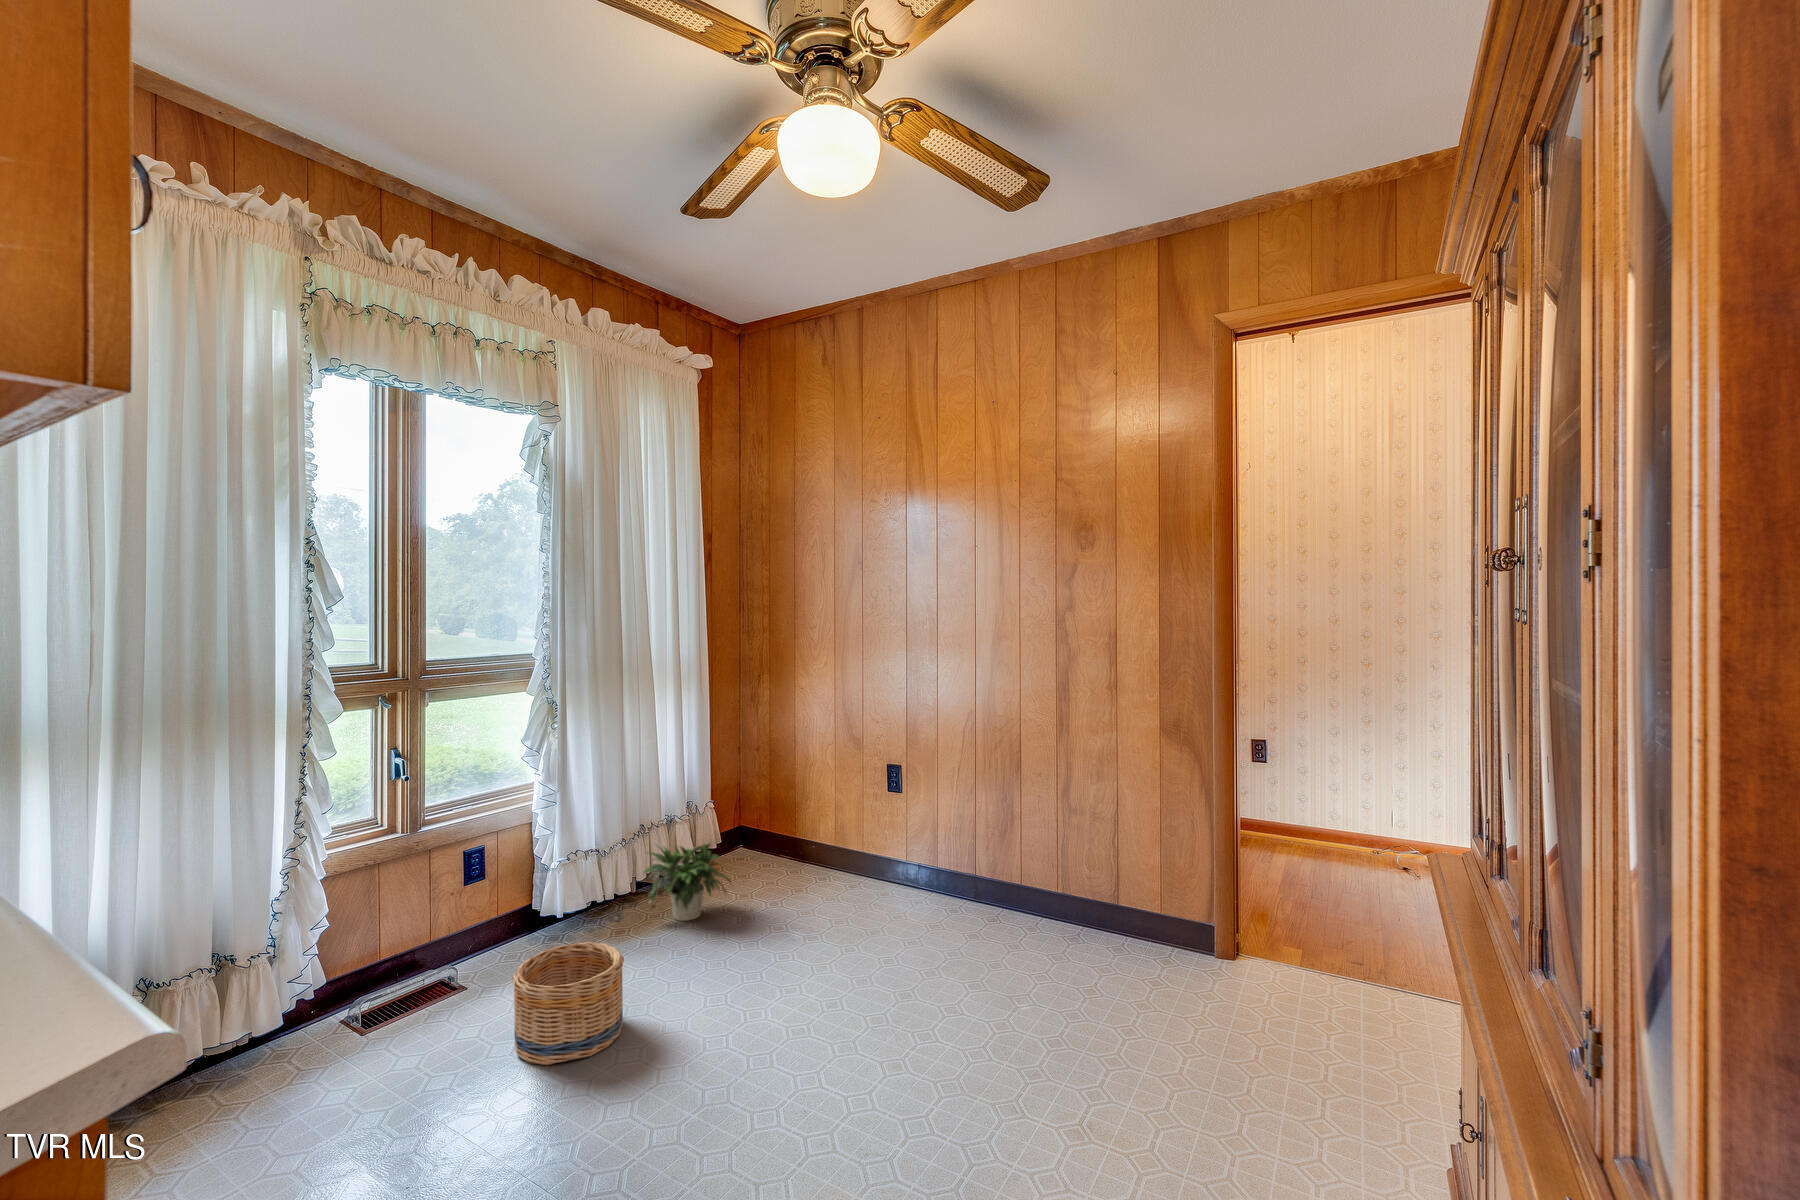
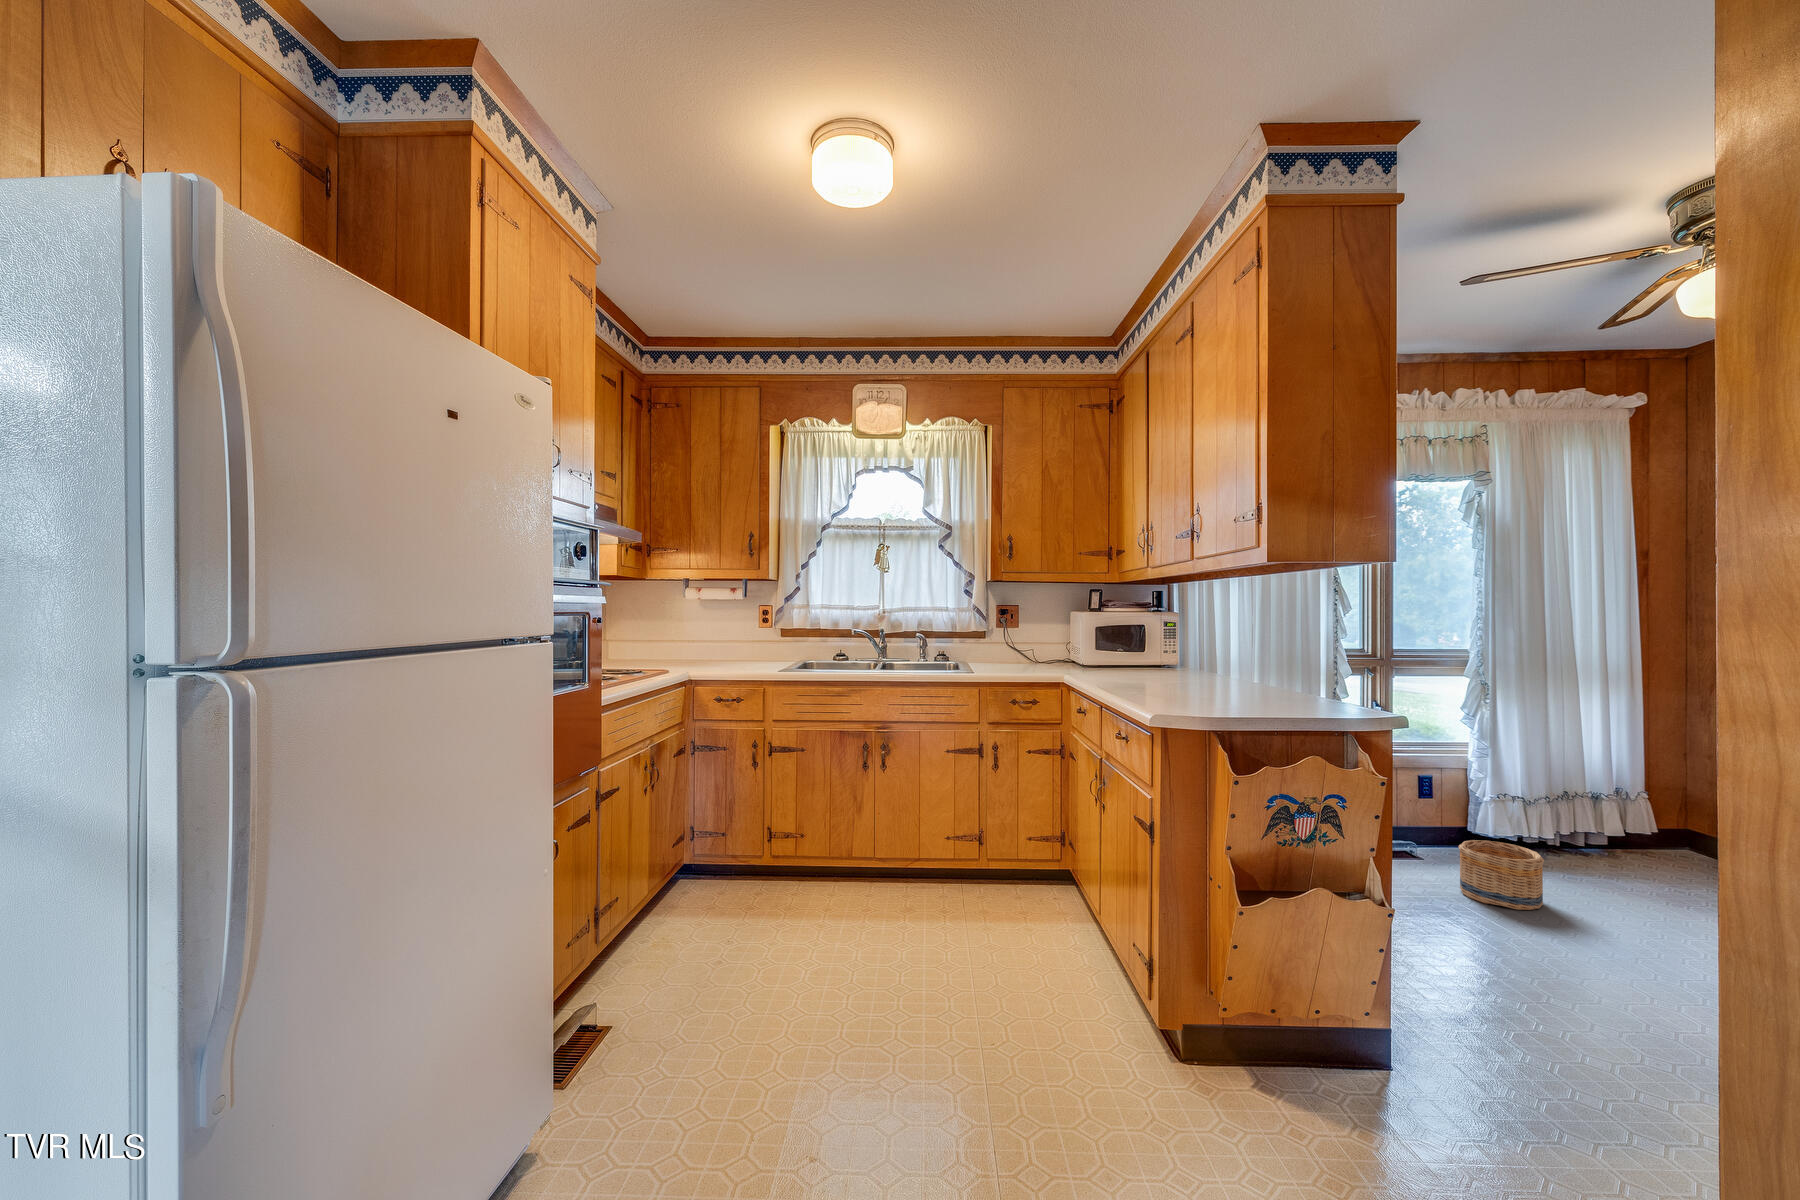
potted plant: present [644,843,731,921] -> none [1539,806,1664,876]

